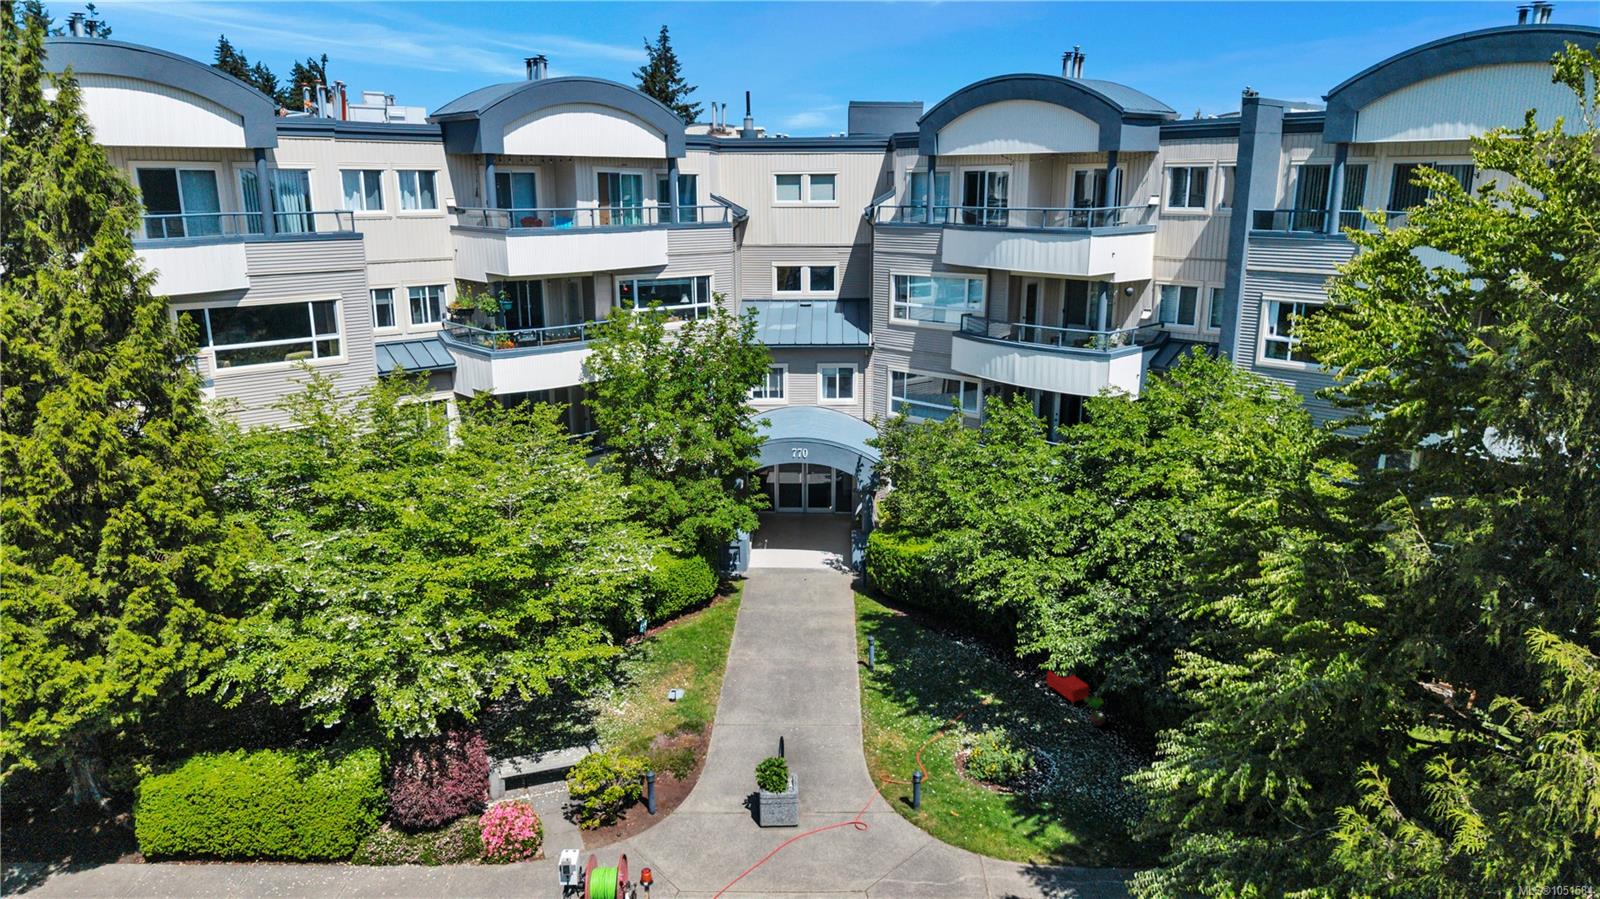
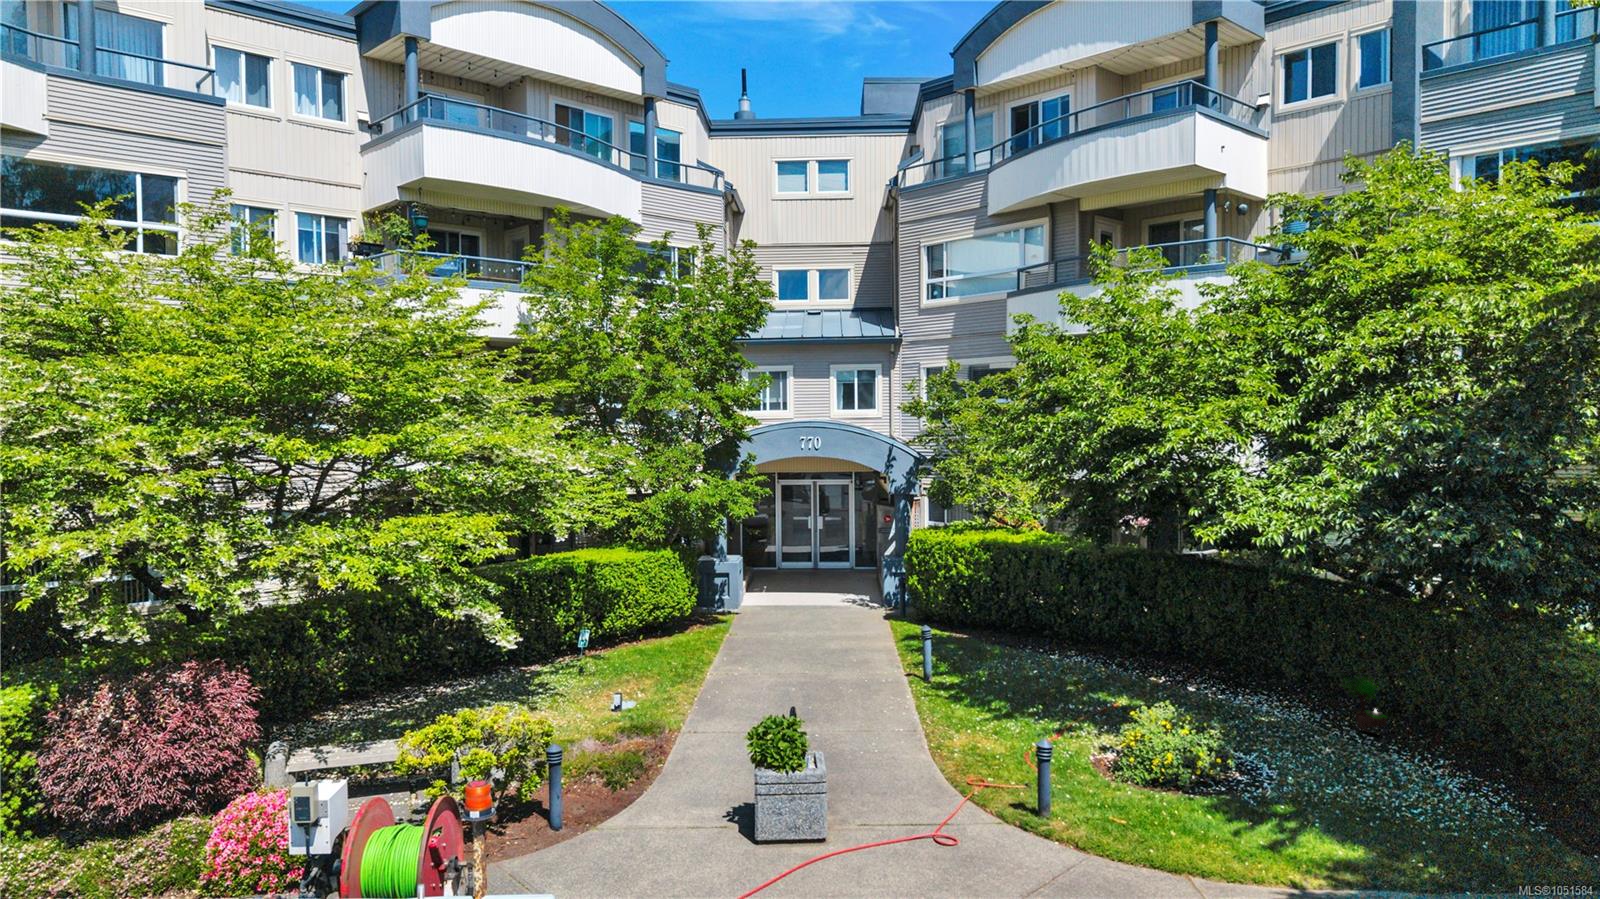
bench: present [1046,671,1089,706] -> none [1245,660,1332,714]

